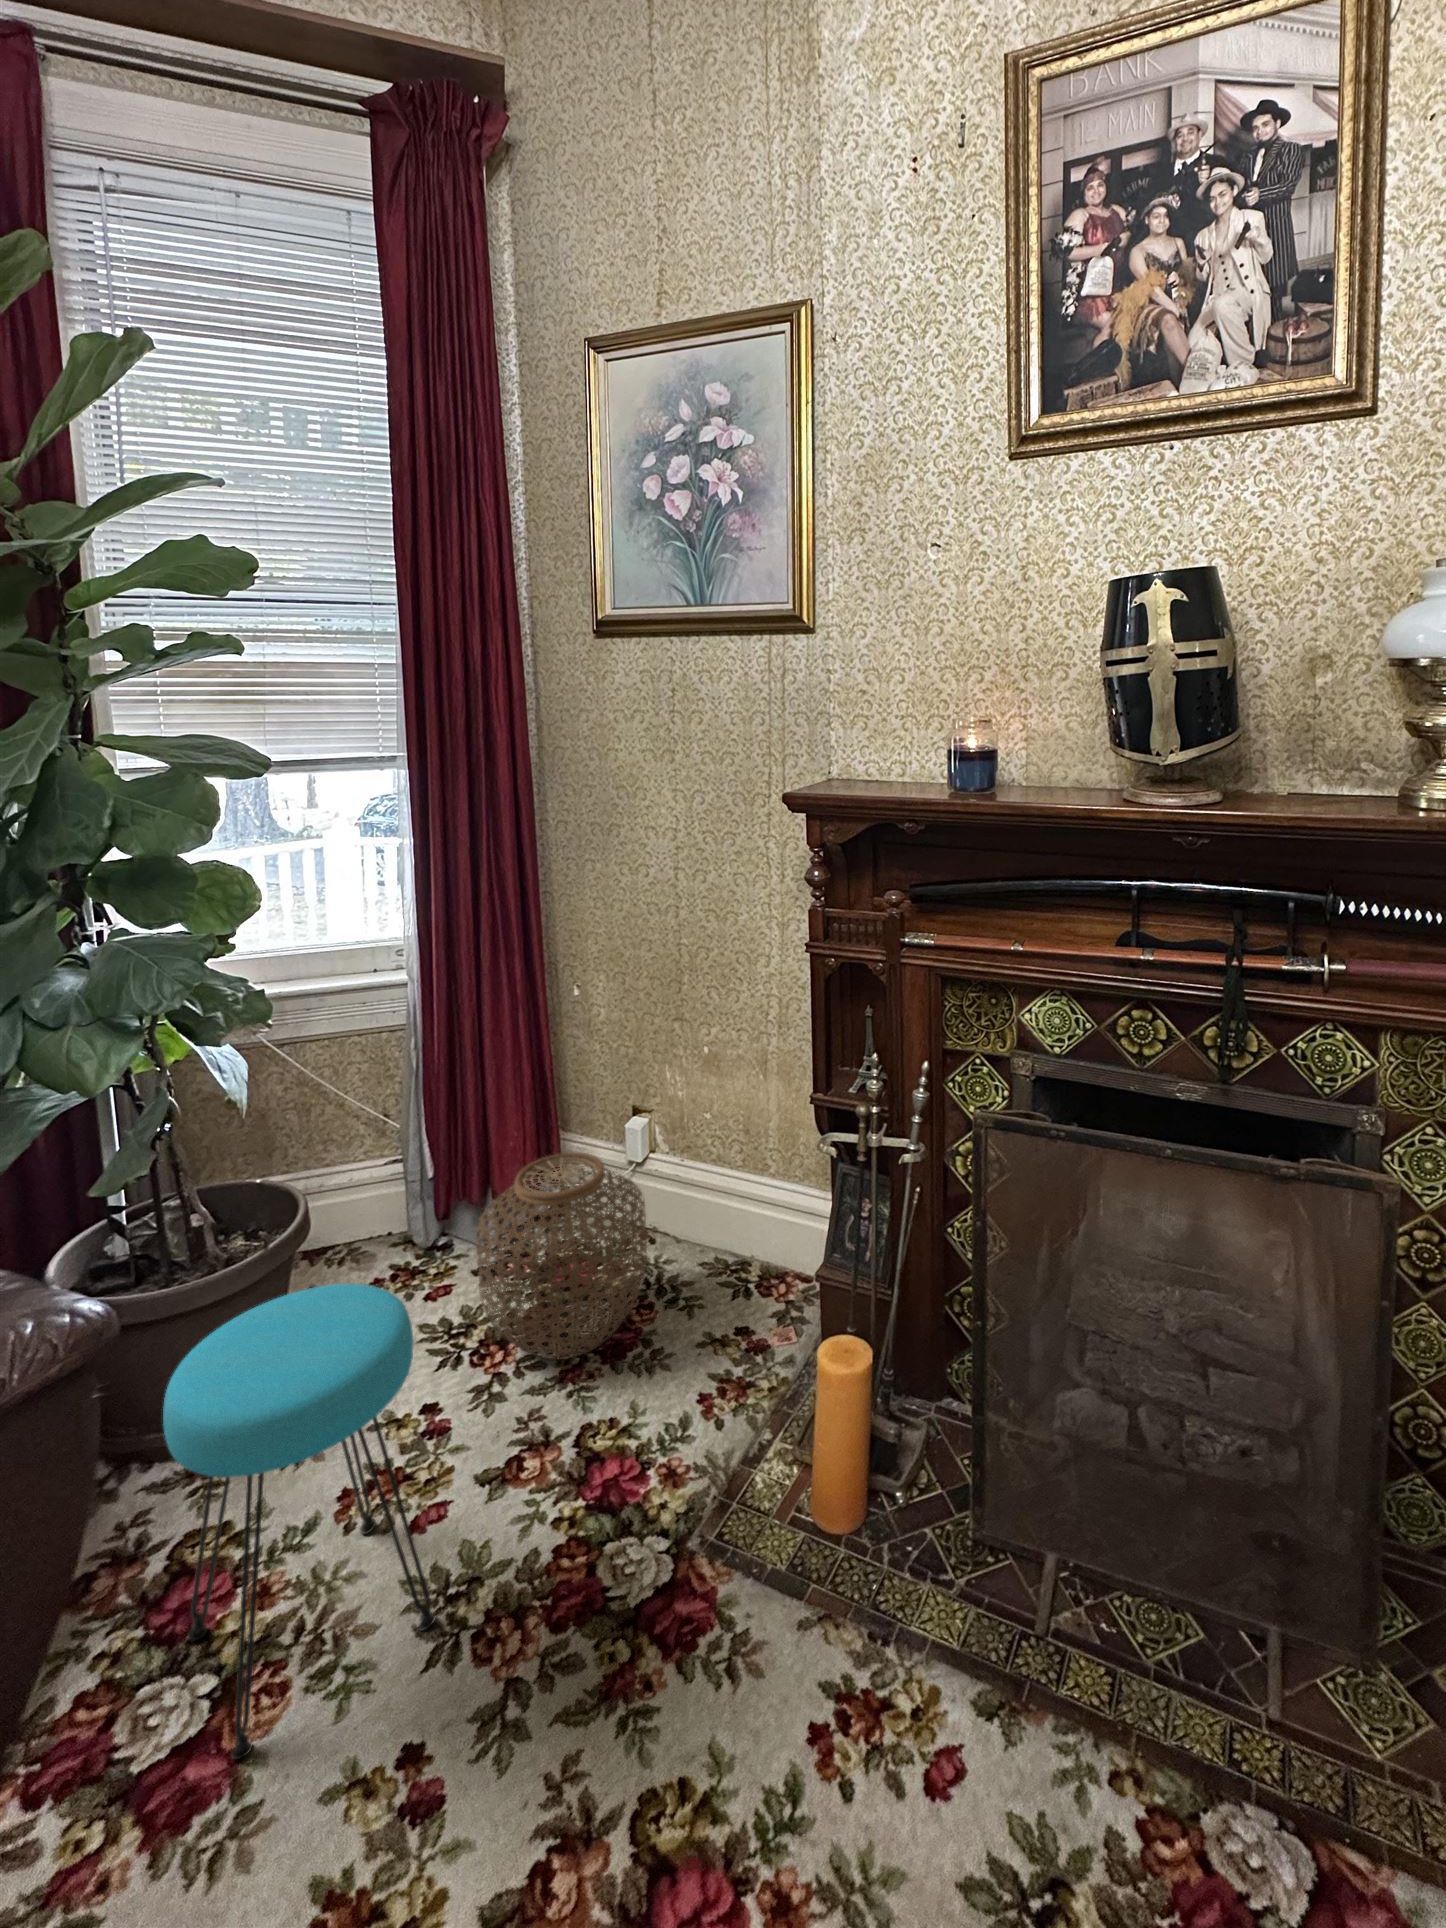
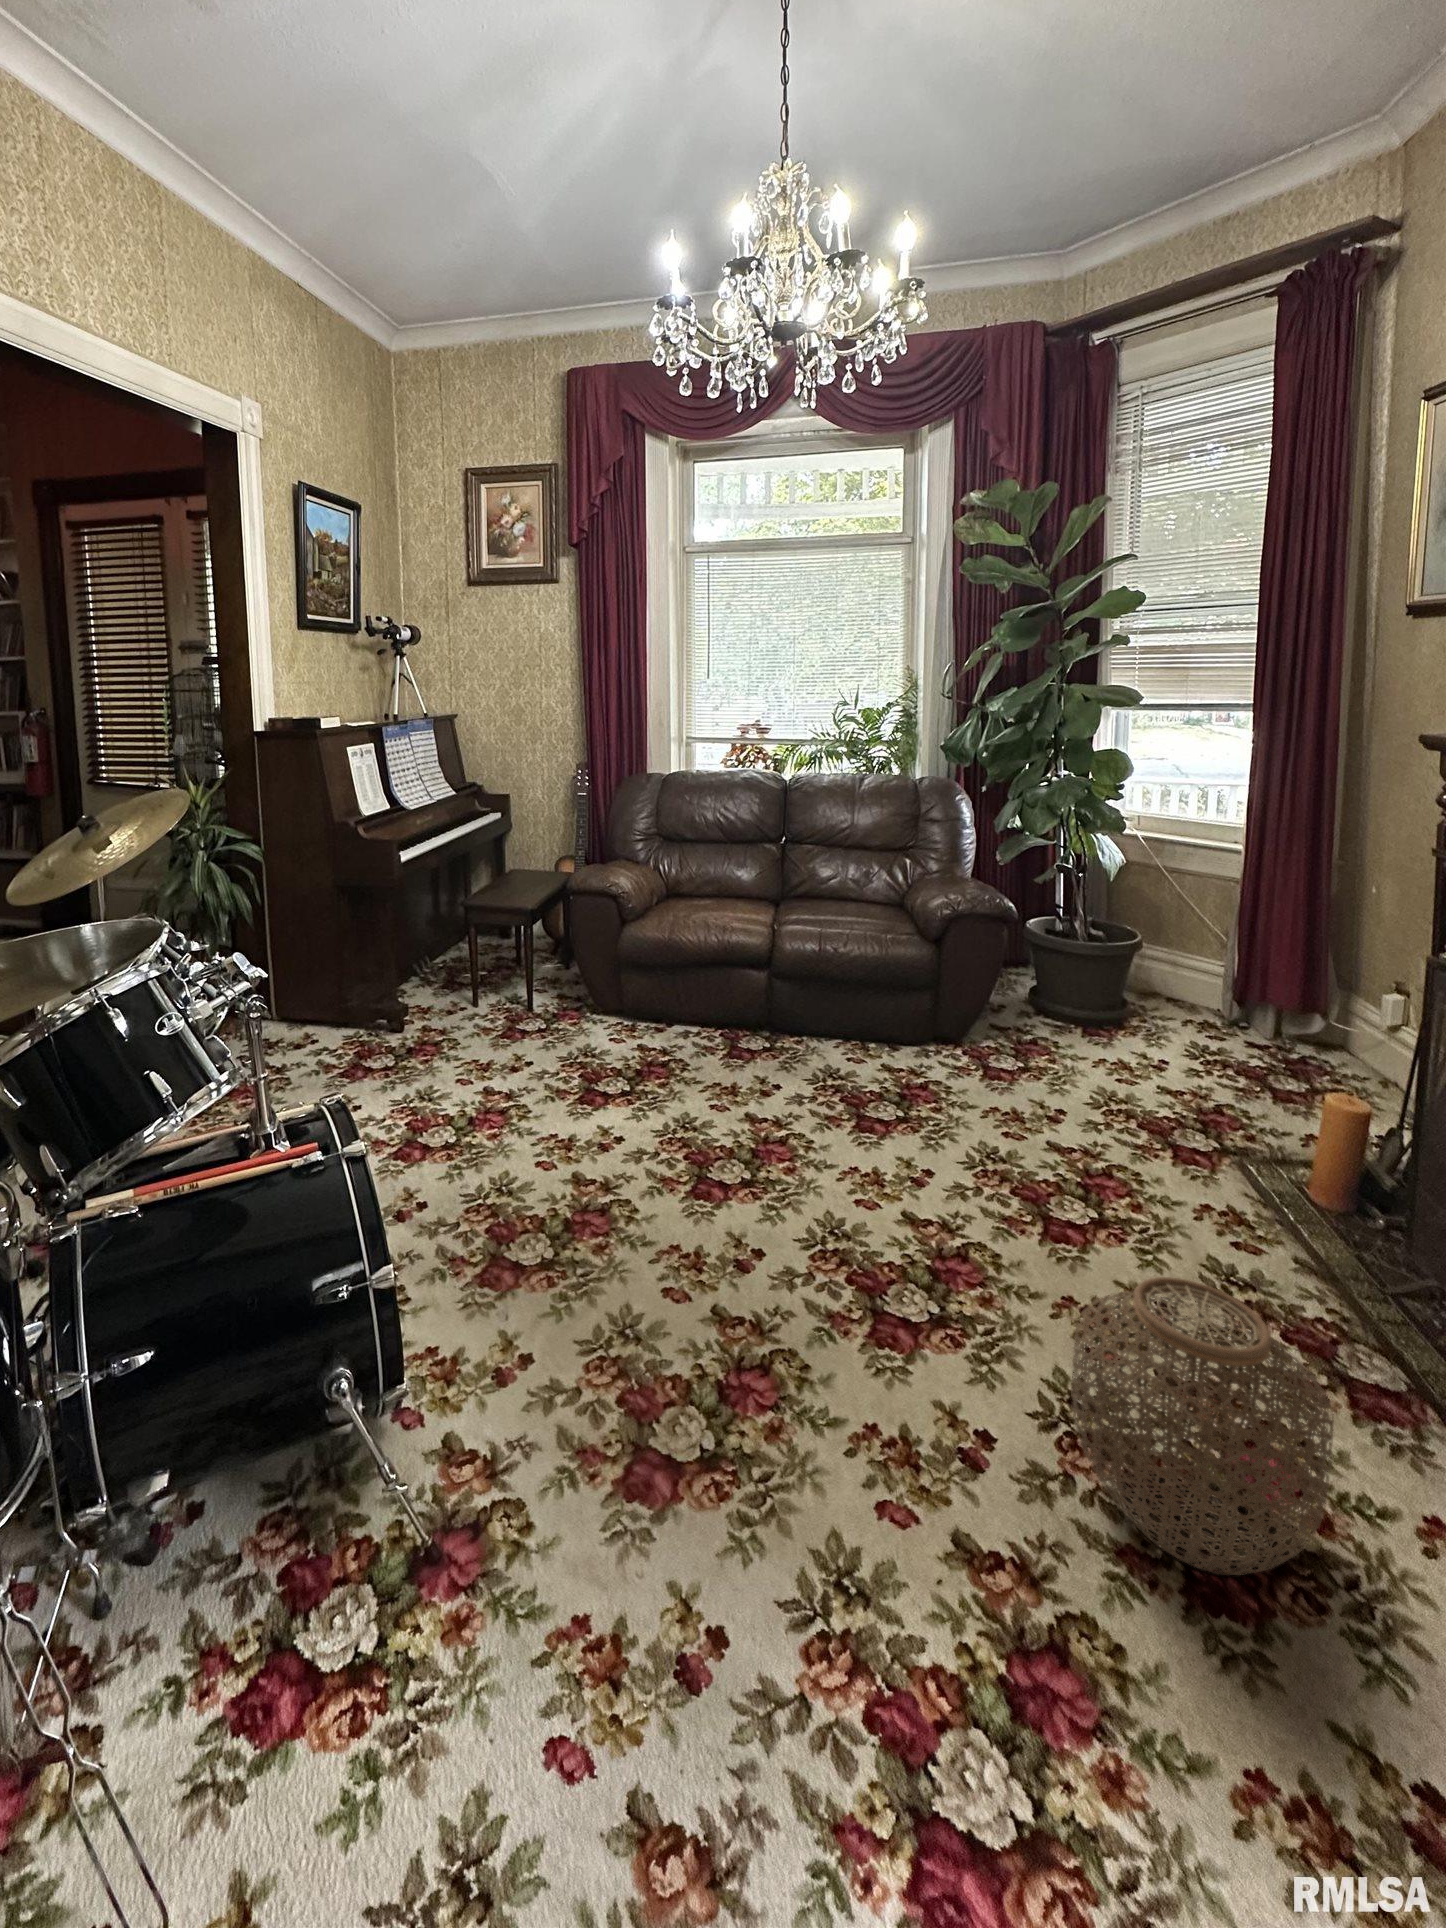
stool: present [163,1284,436,1759] -> none [666,1190,872,1581]

